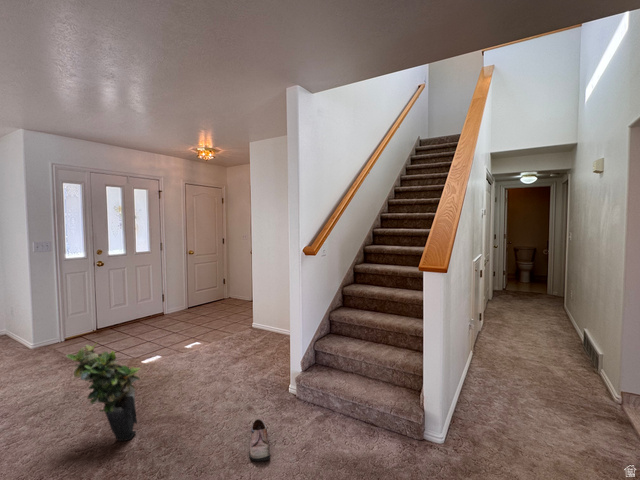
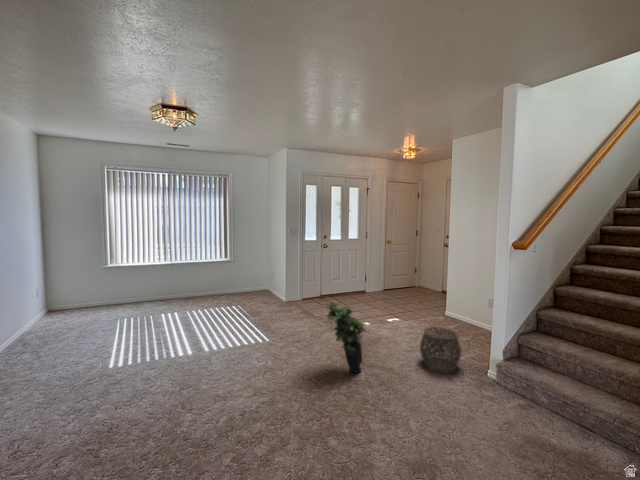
woven basket: none [217,349,263,402] -> present [420,327,461,371]
shoe: present [249,419,270,461] -> none [452,386,472,420]

